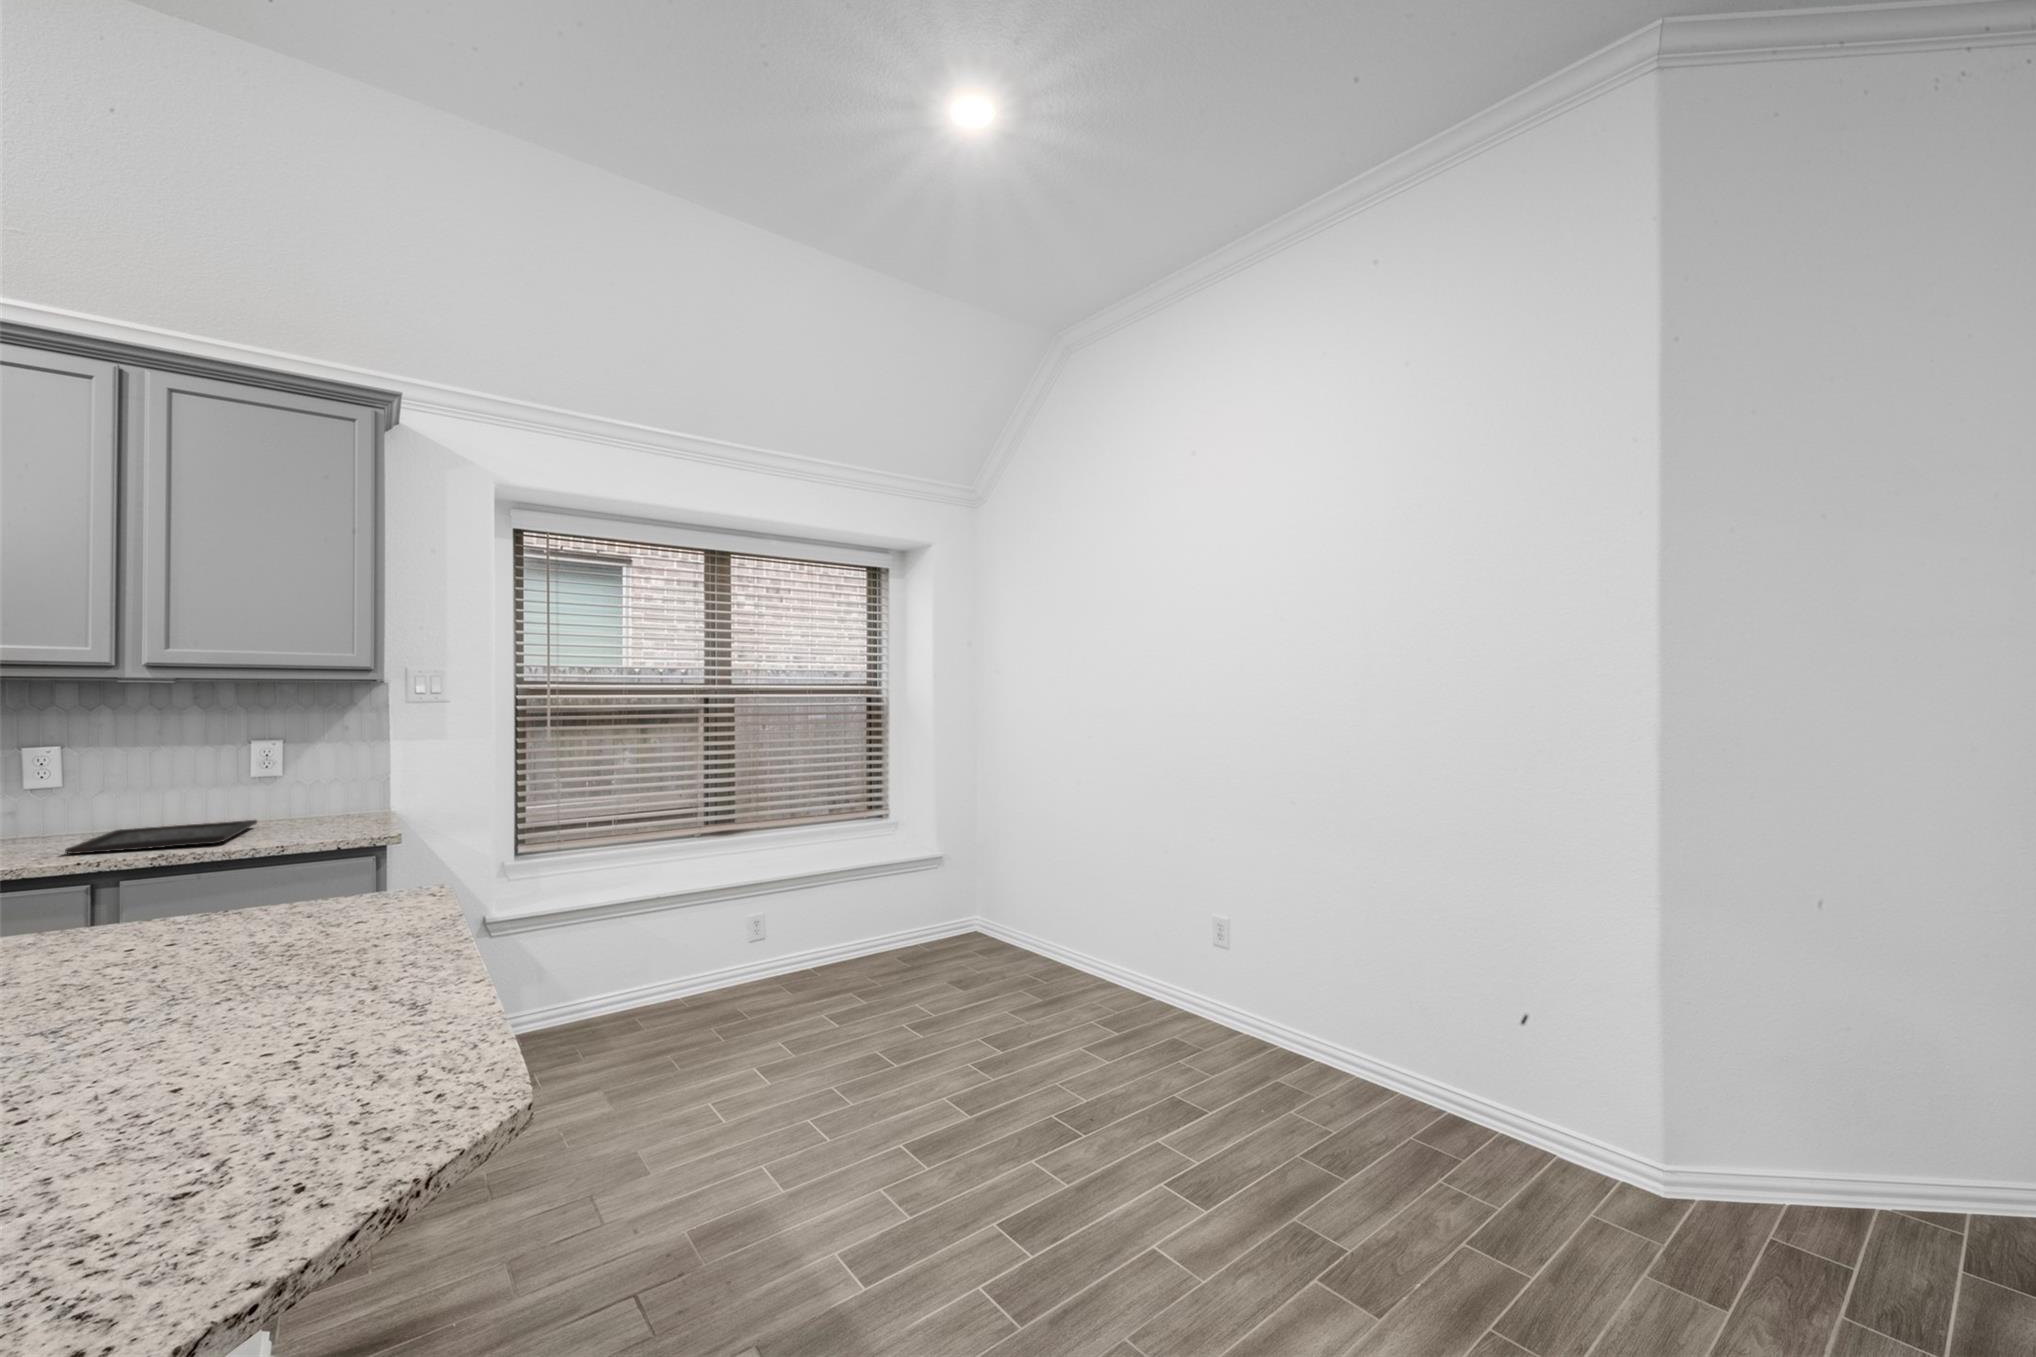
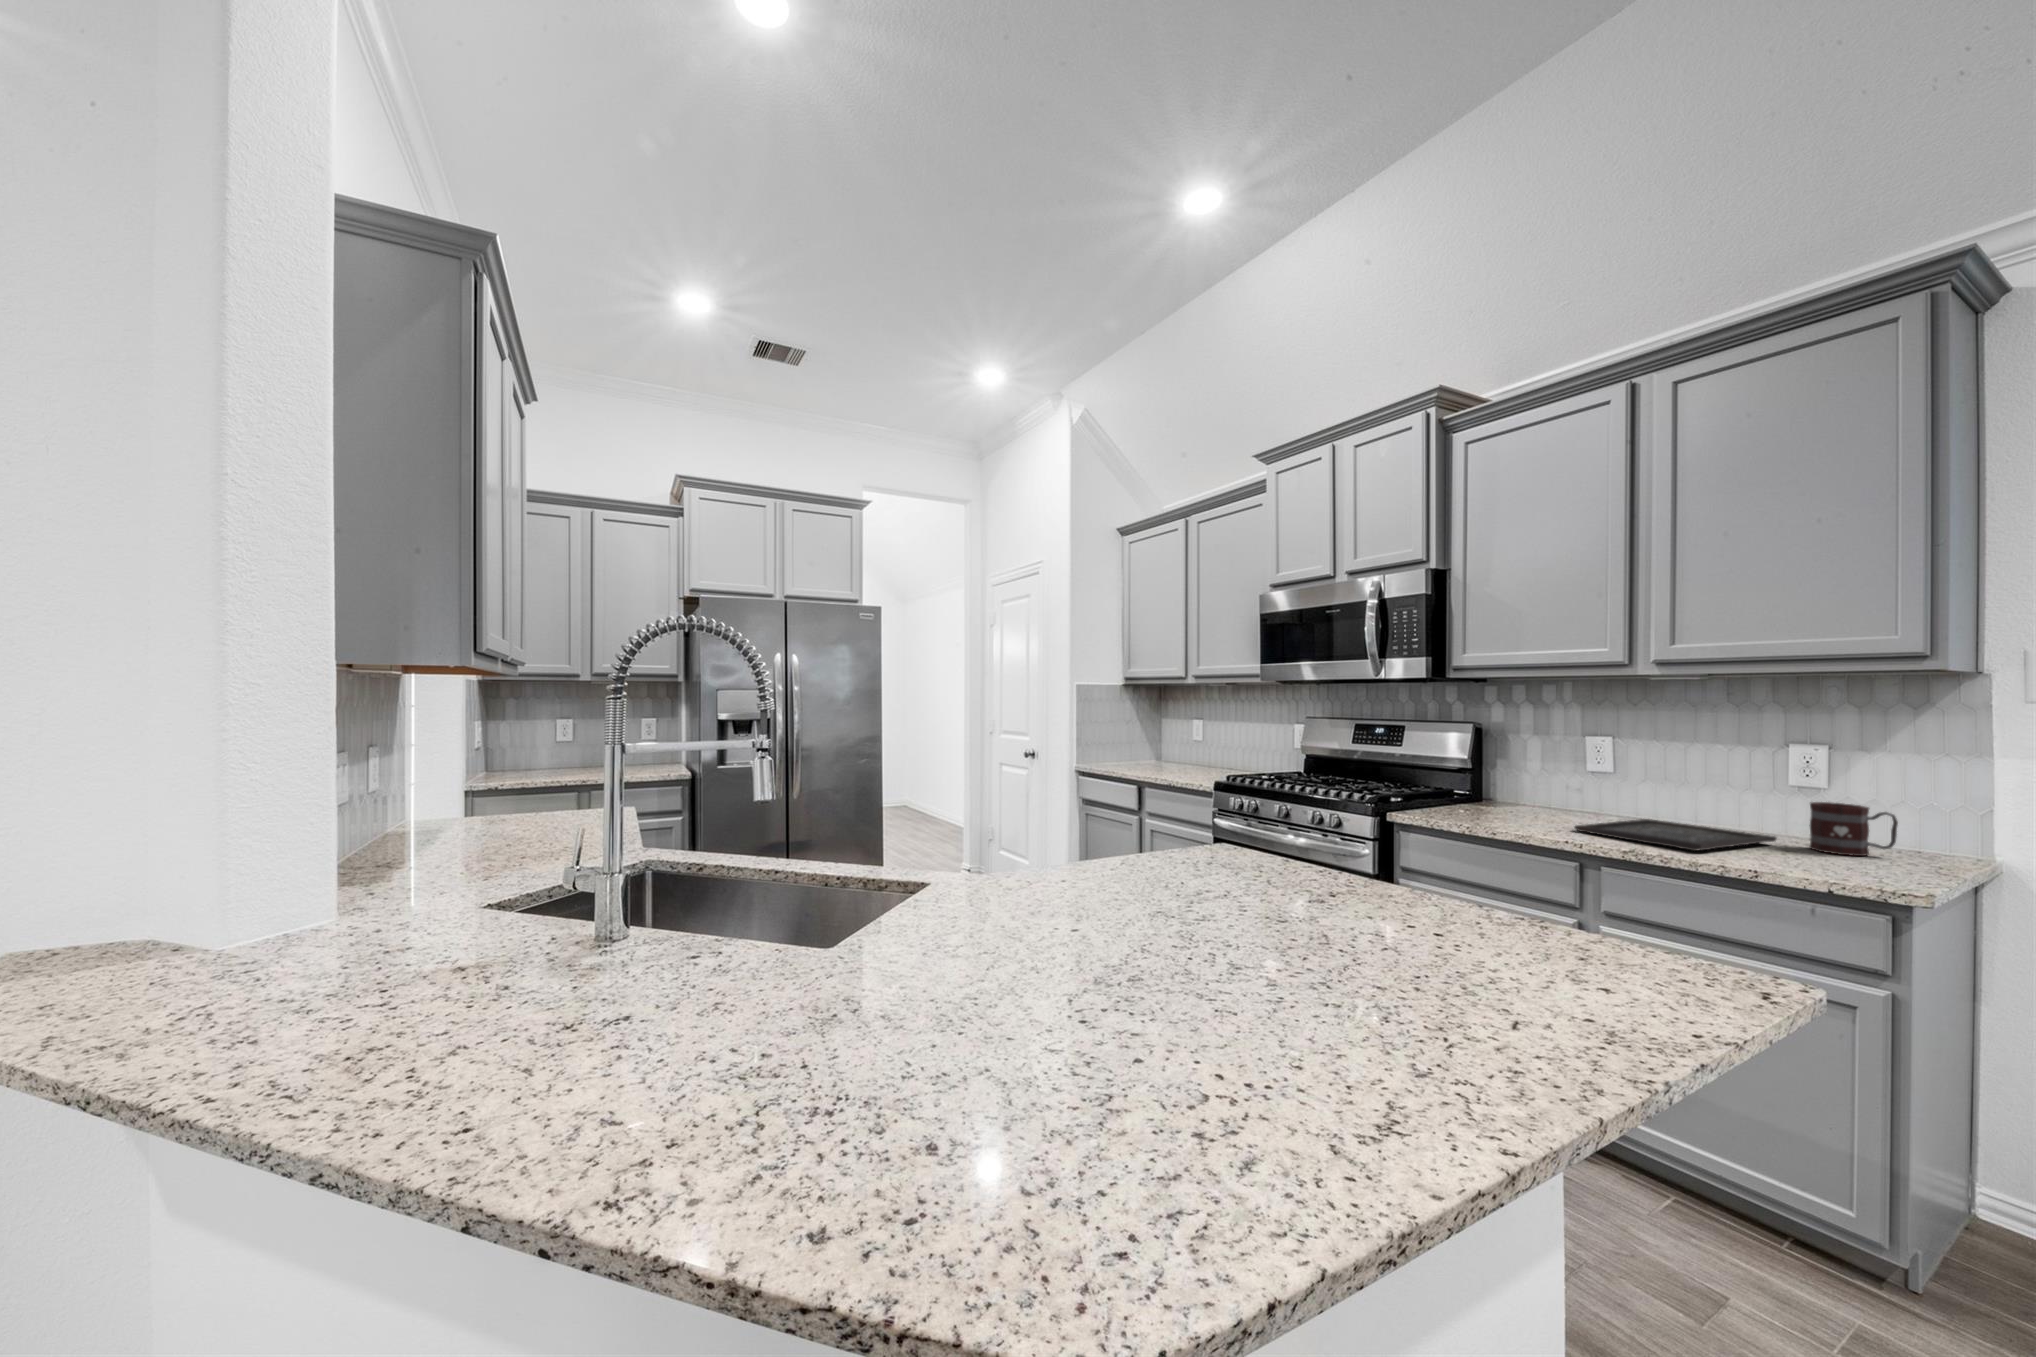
mug: none [282,783,343,825] -> present [1810,802,1898,856]

